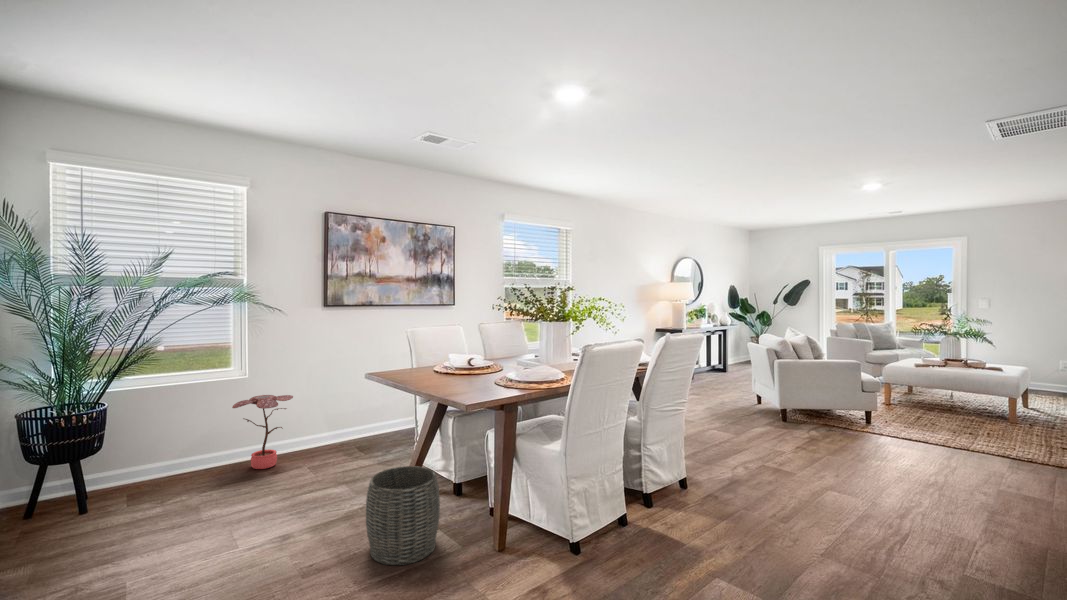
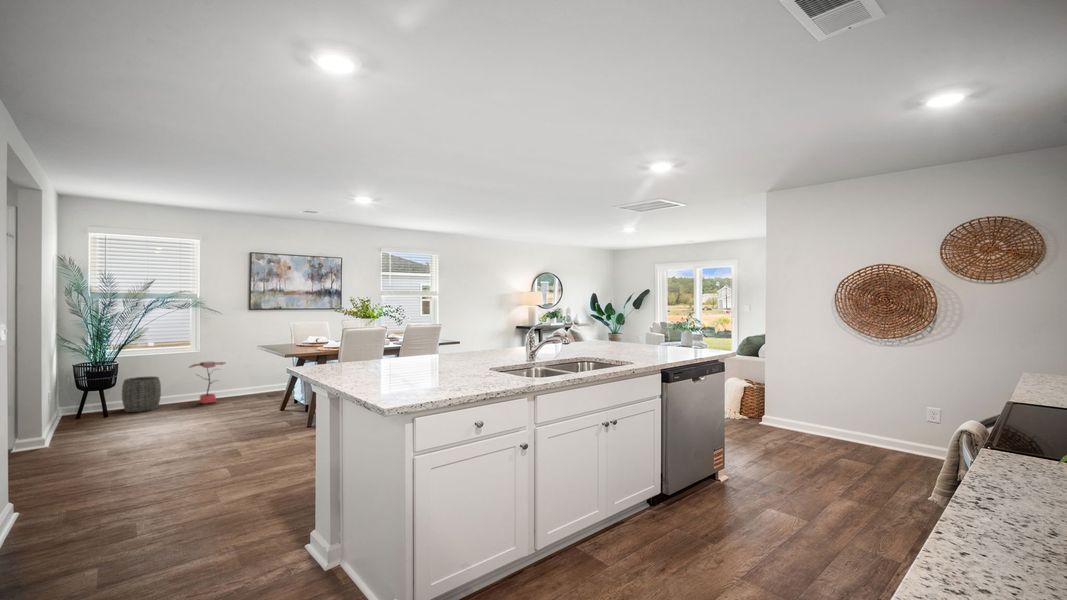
woven basket: present [366,466,440,565] -> present [122,376,161,412]

